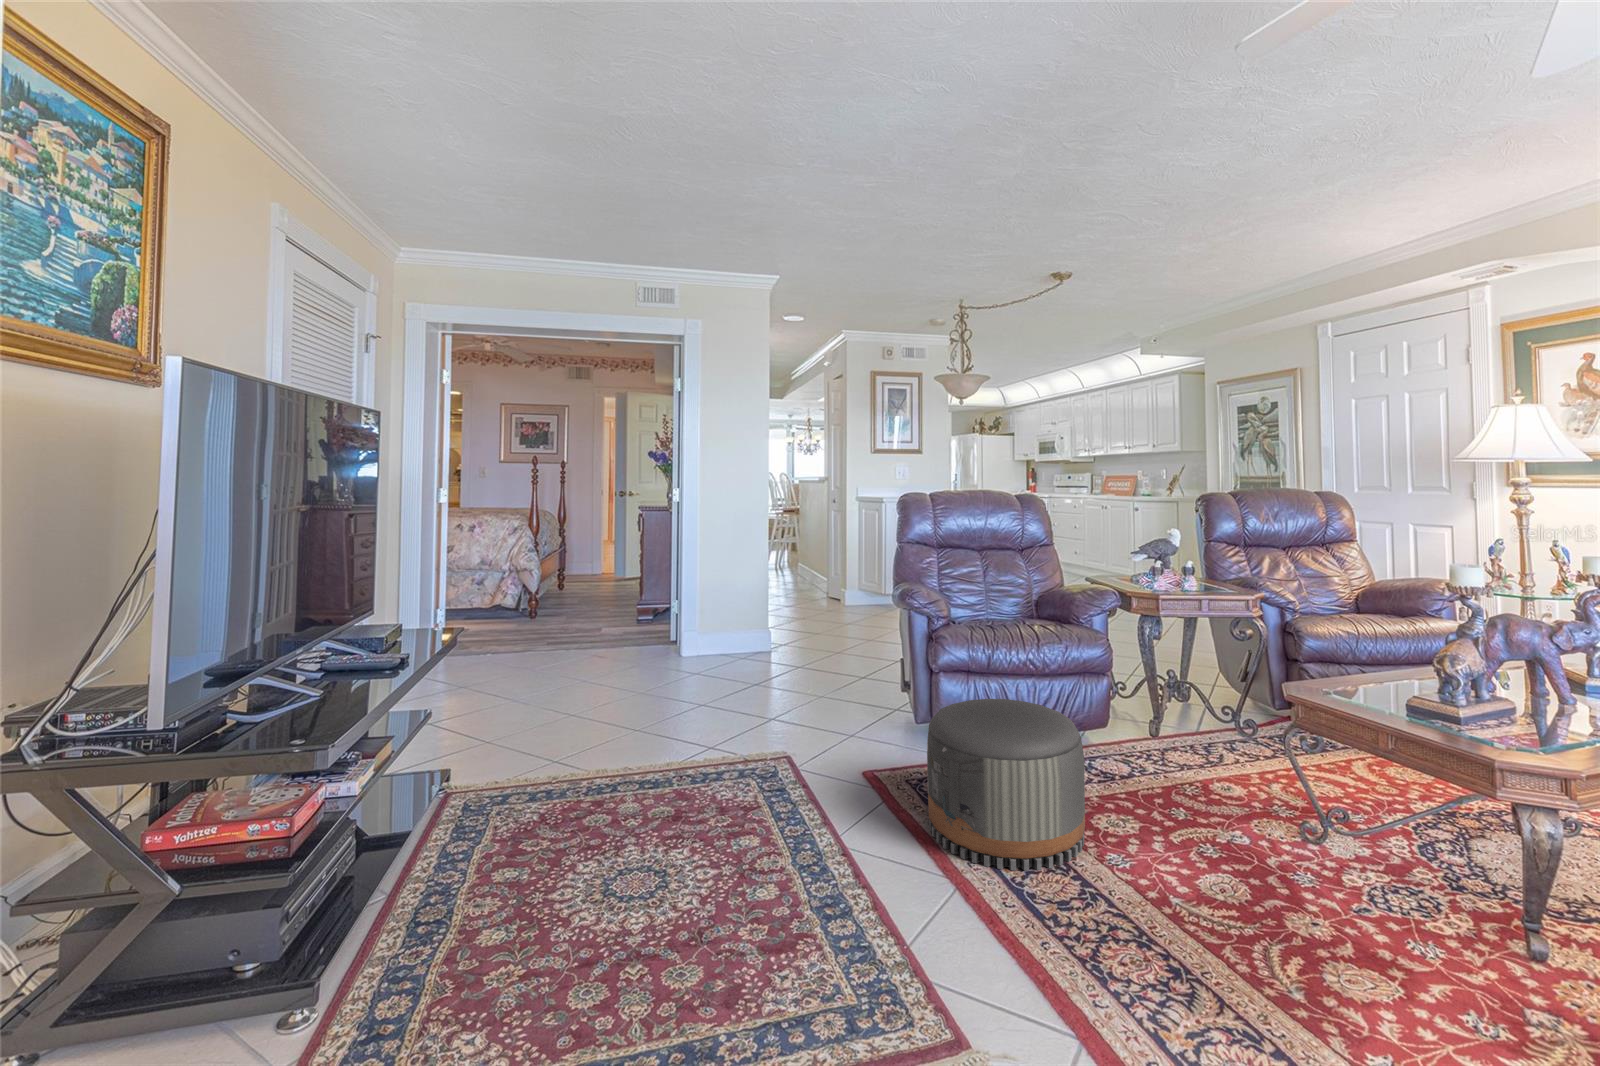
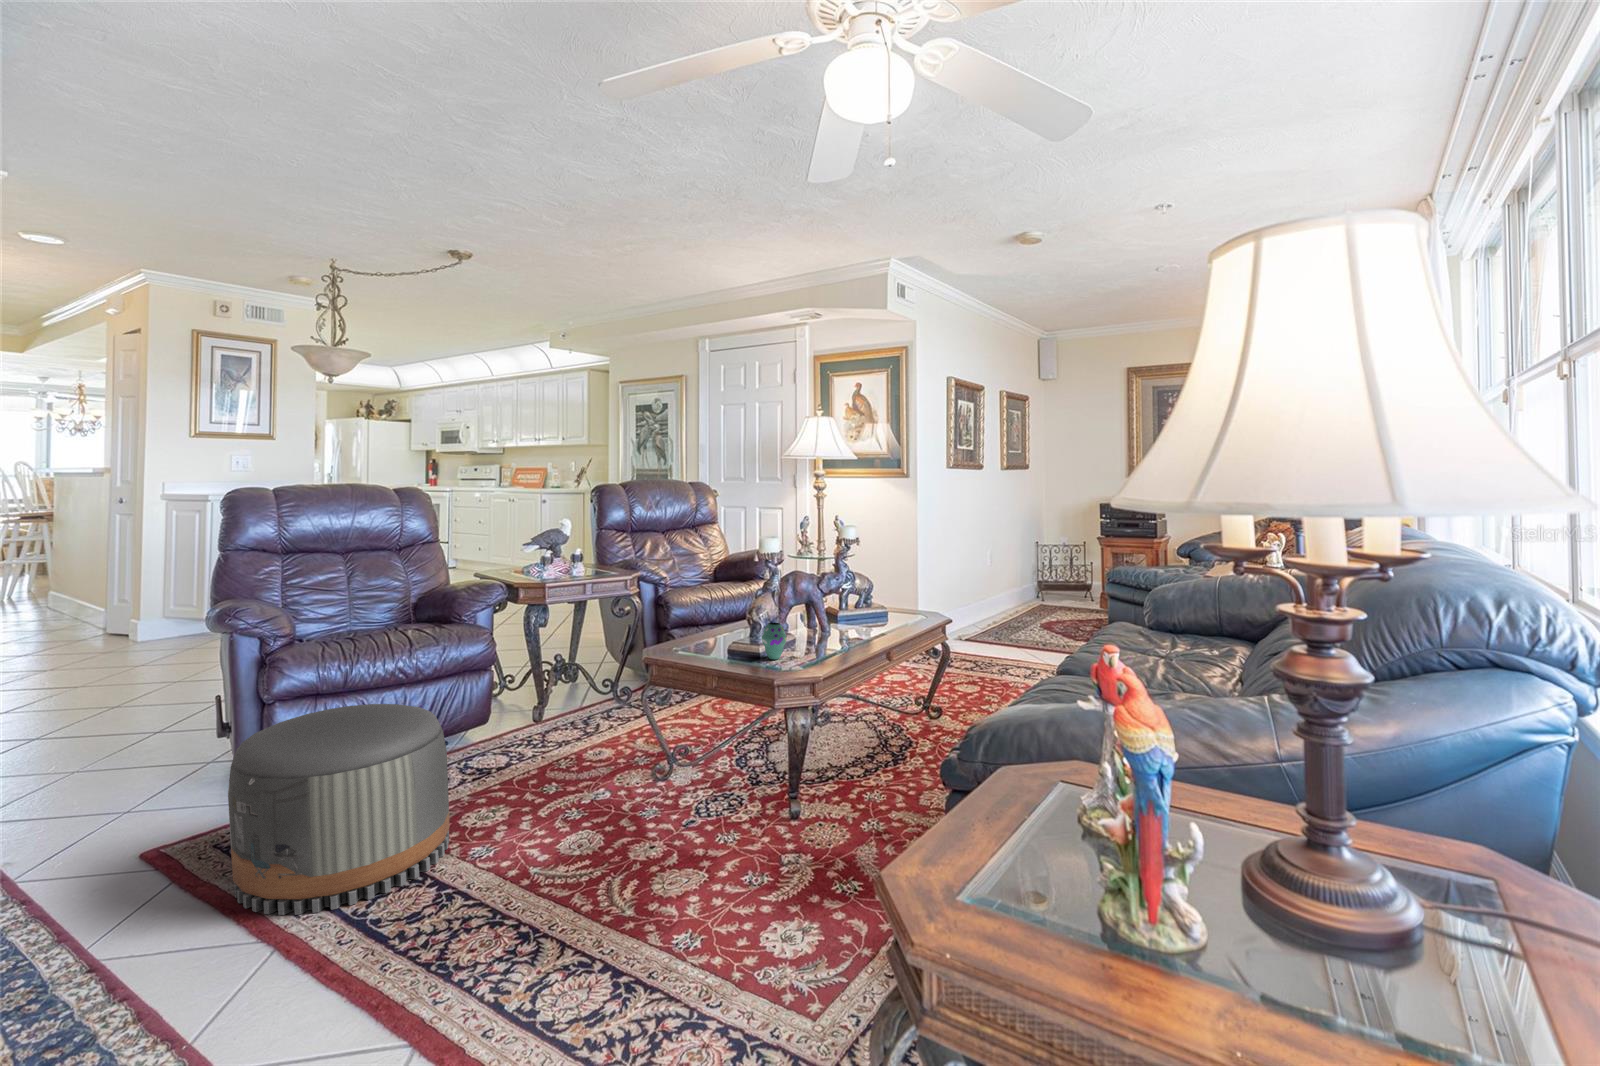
vase: none [1482,692,1530,741] -> present [762,623,787,659]

